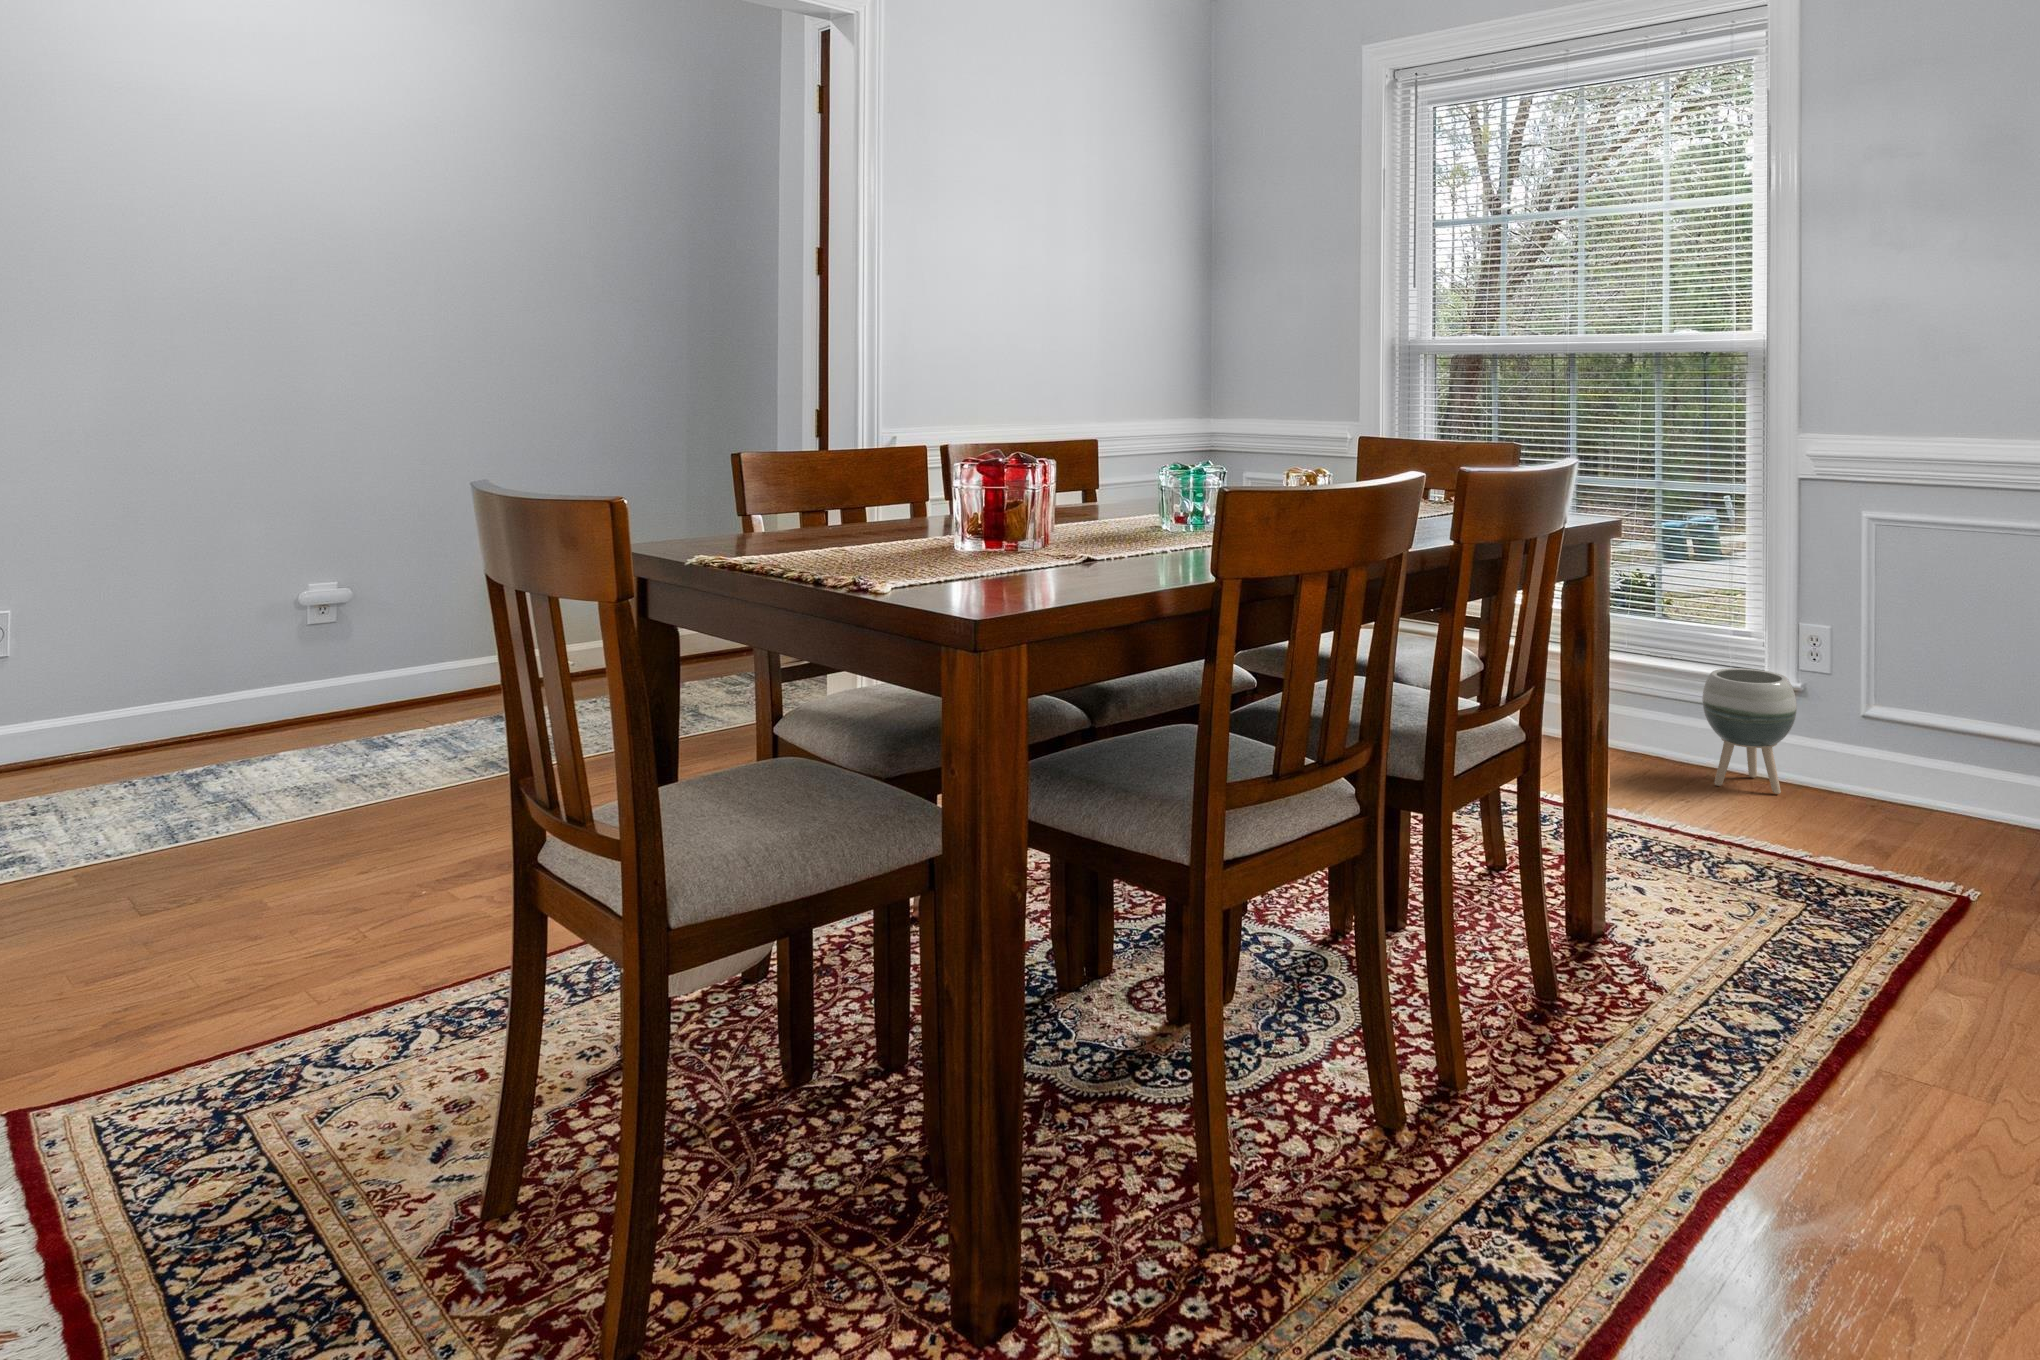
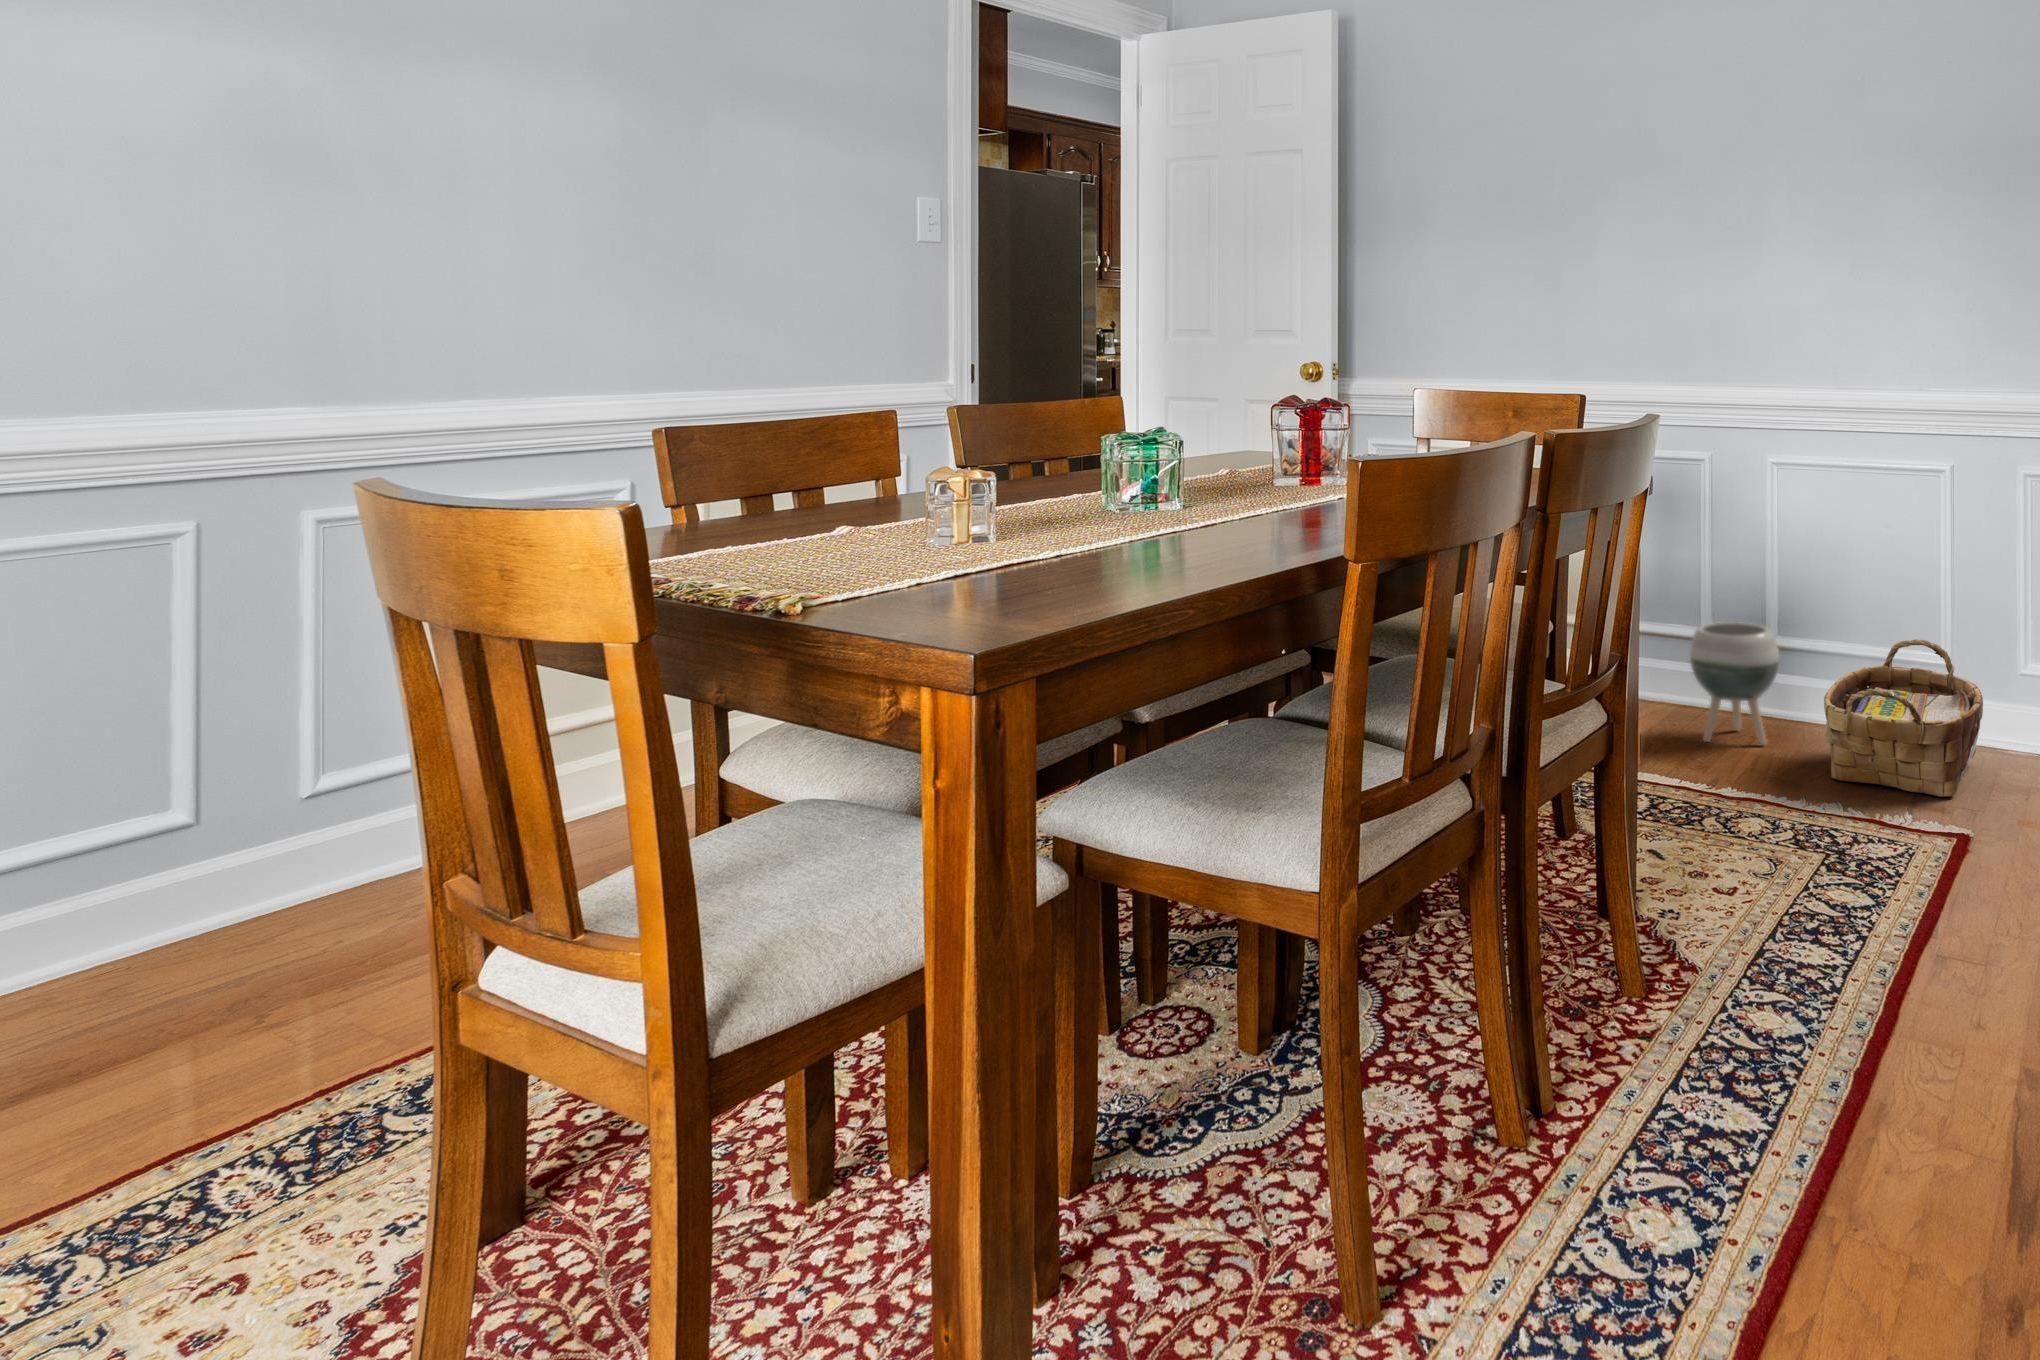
woven basket: none [1836,699,2011,861] -> present [1824,639,1983,797]

